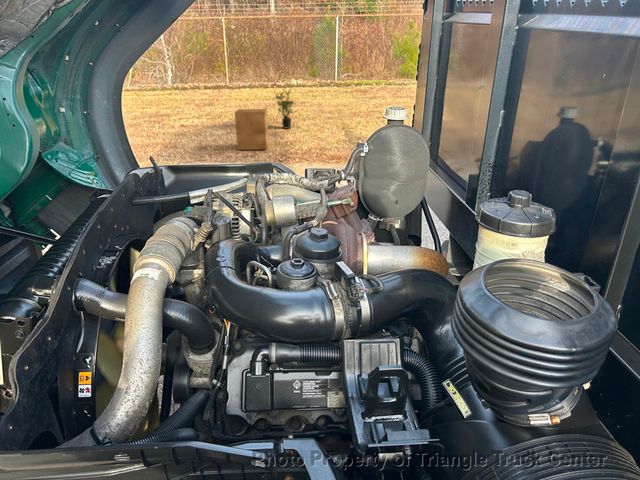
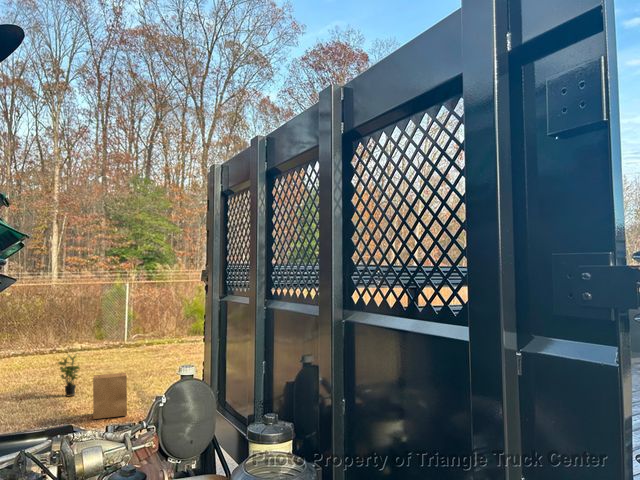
cardboard box: present [235,109,269,150] -> present [93,373,127,419]

